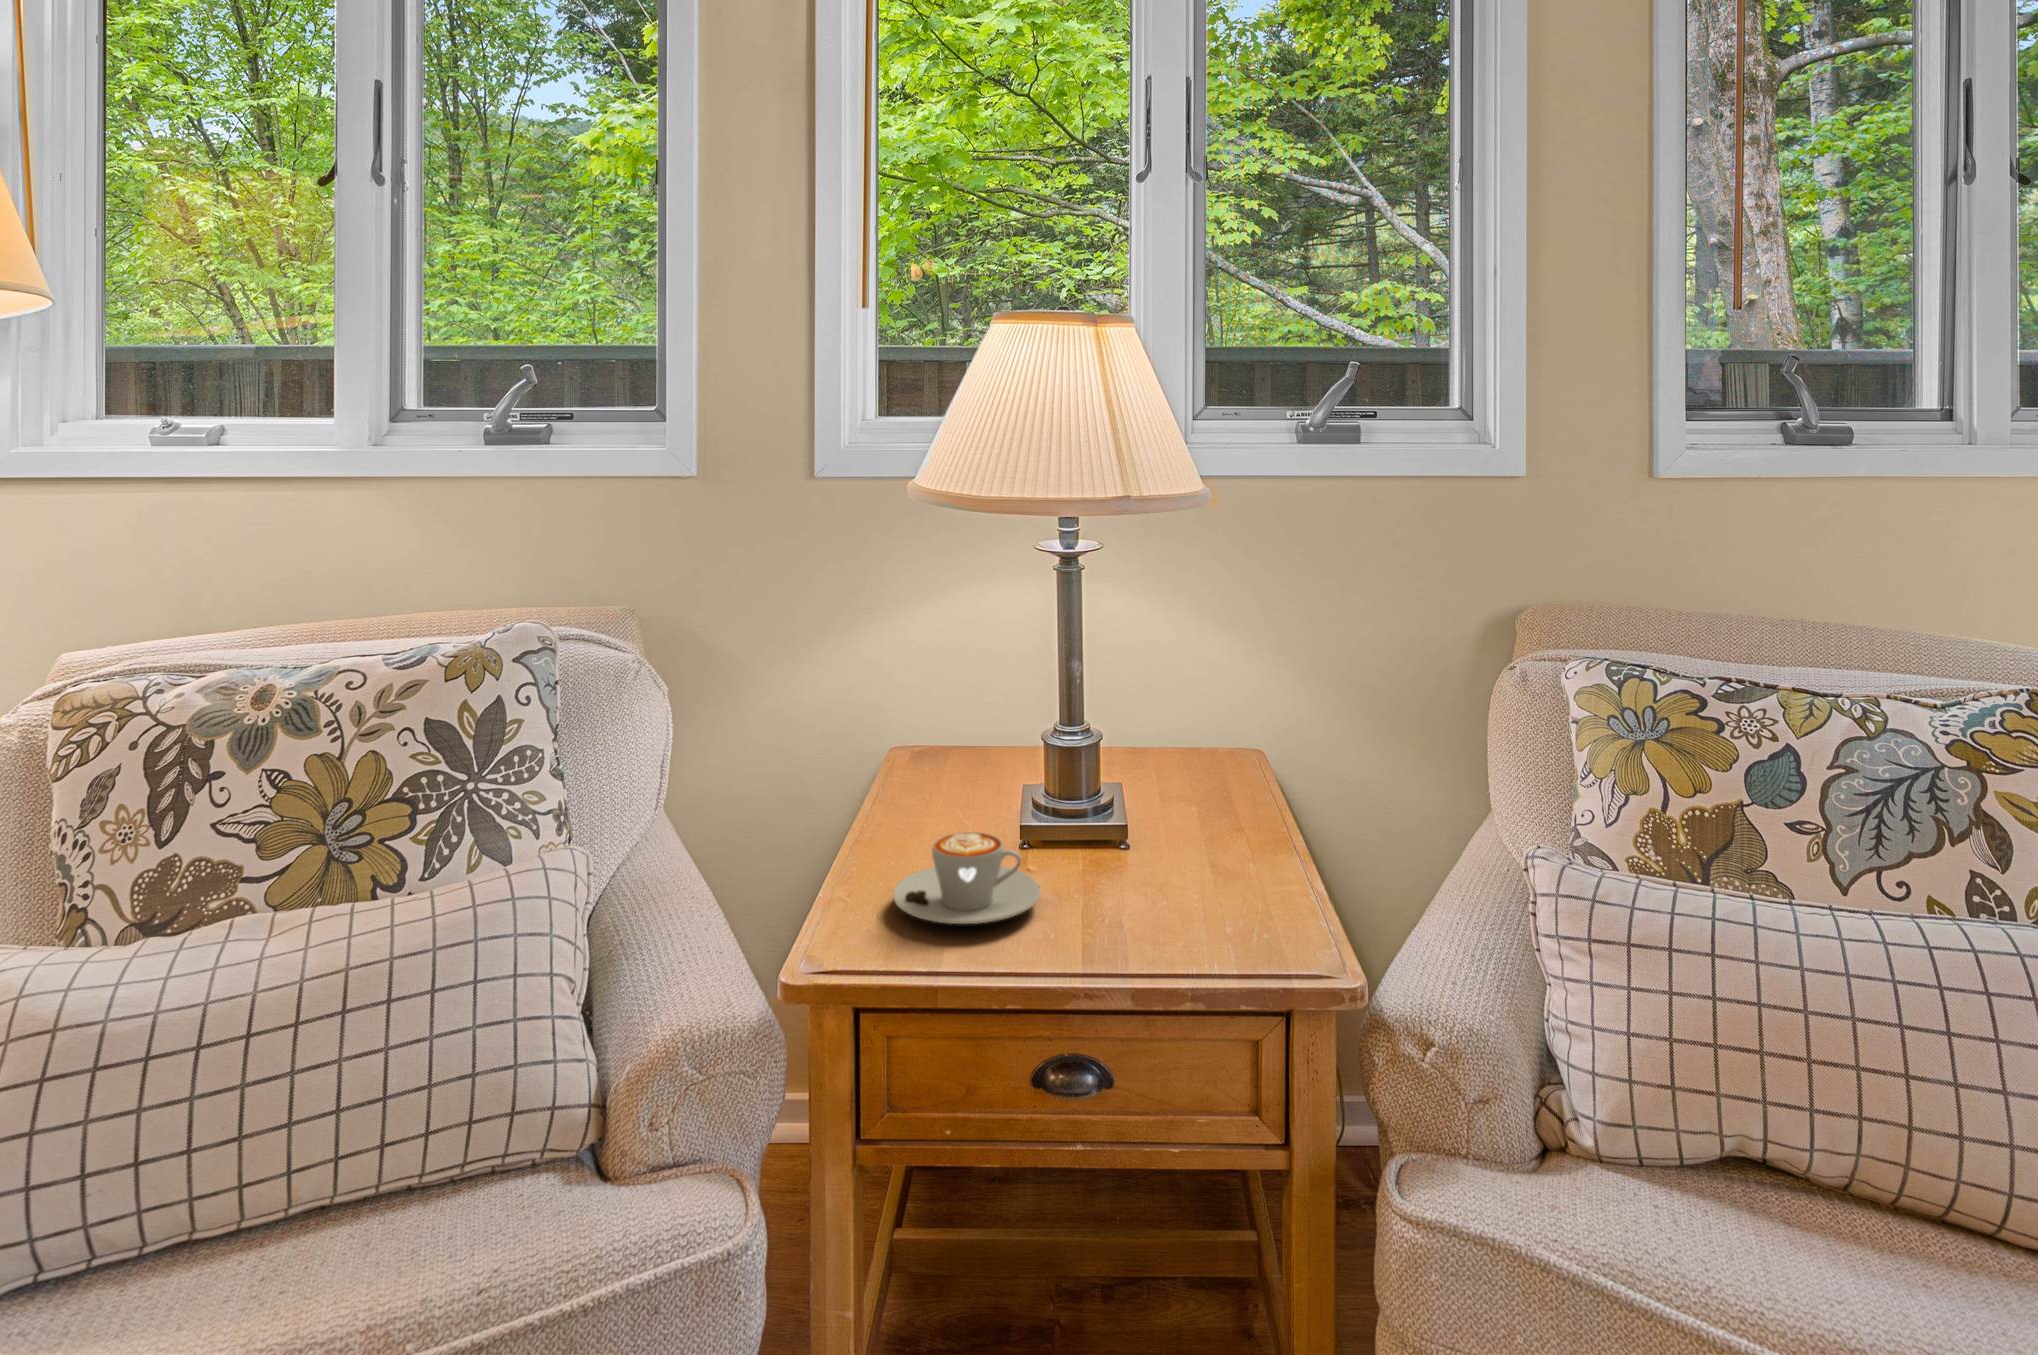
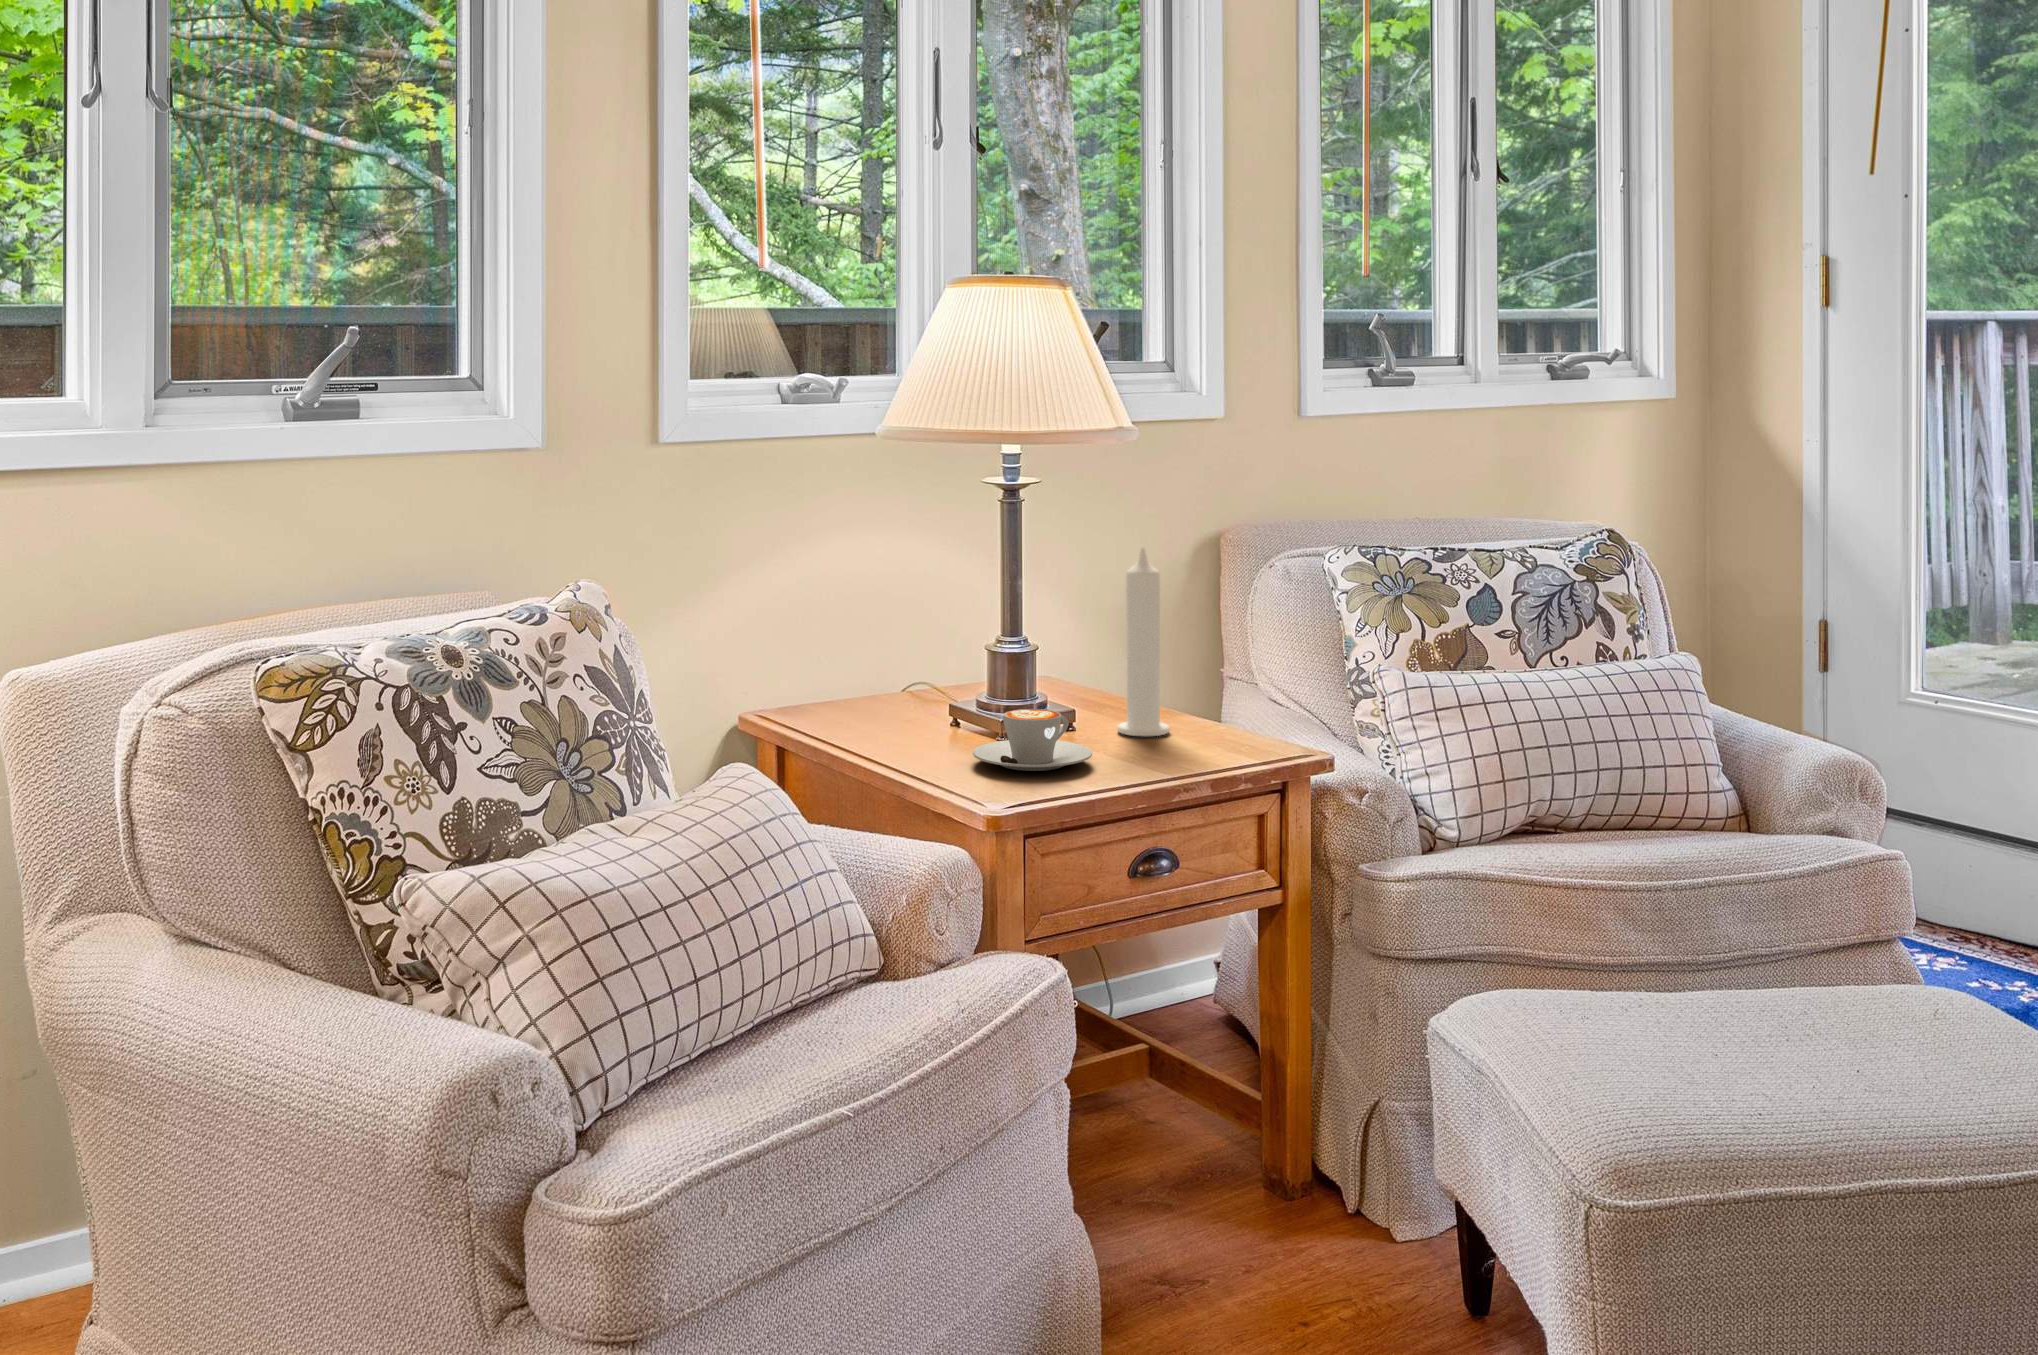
candle: none [1154,644,1220,890] -> present [1117,547,1170,736]

